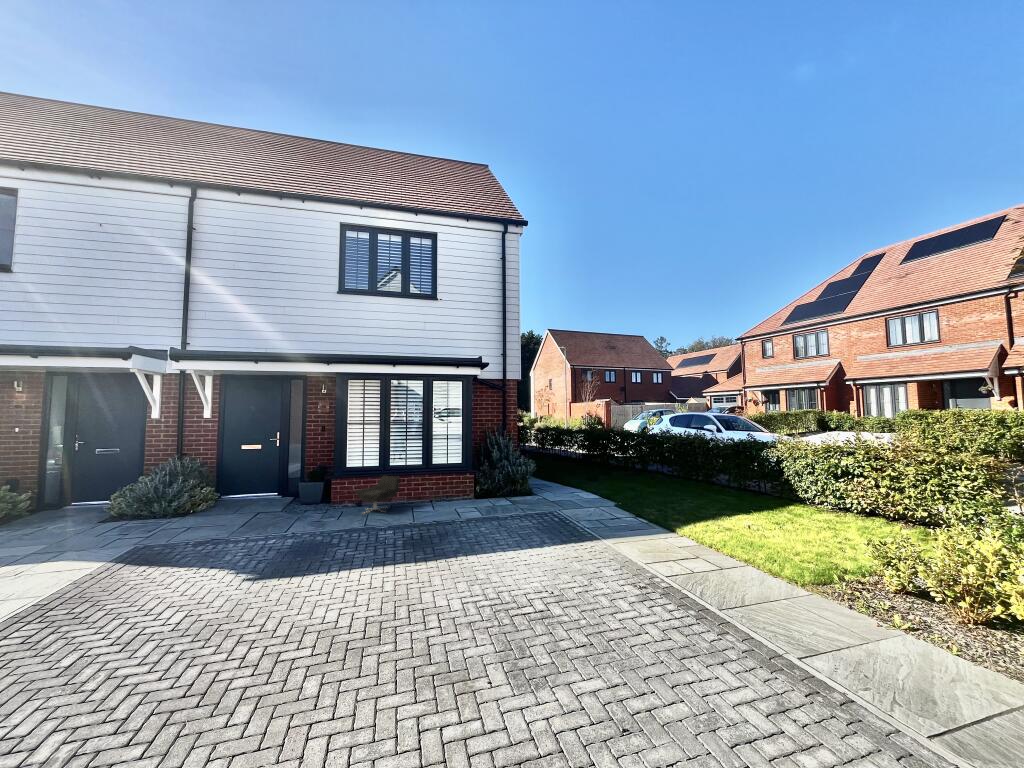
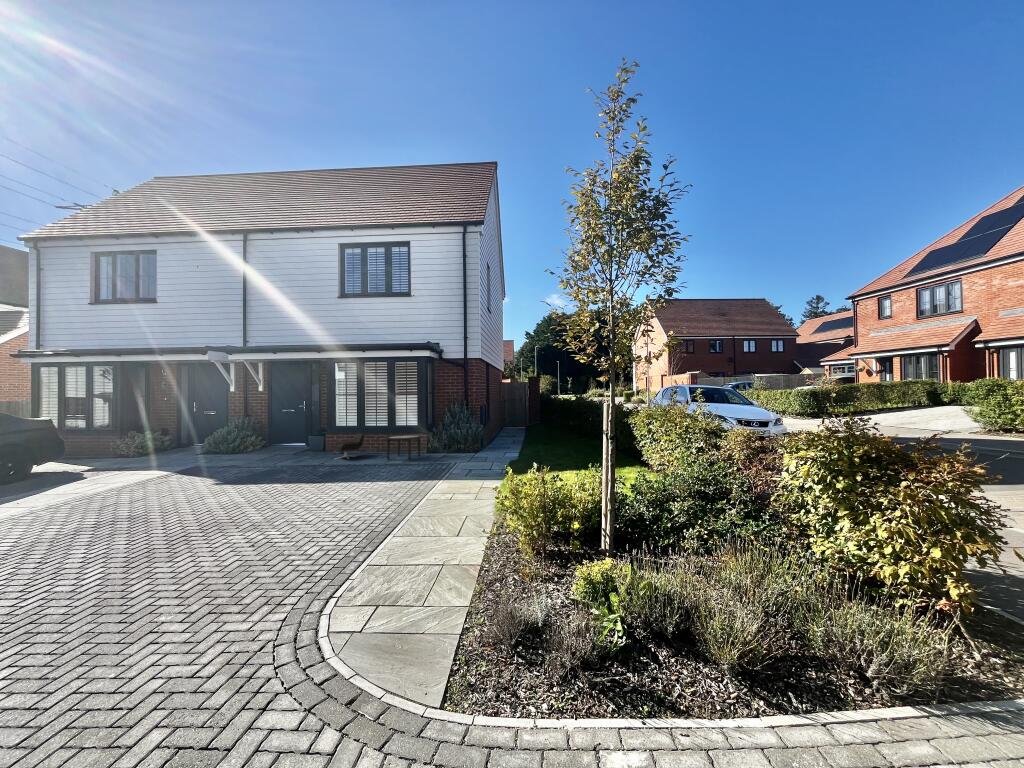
round table: none [434,474,482,509] -> present [385,434,422,460]

